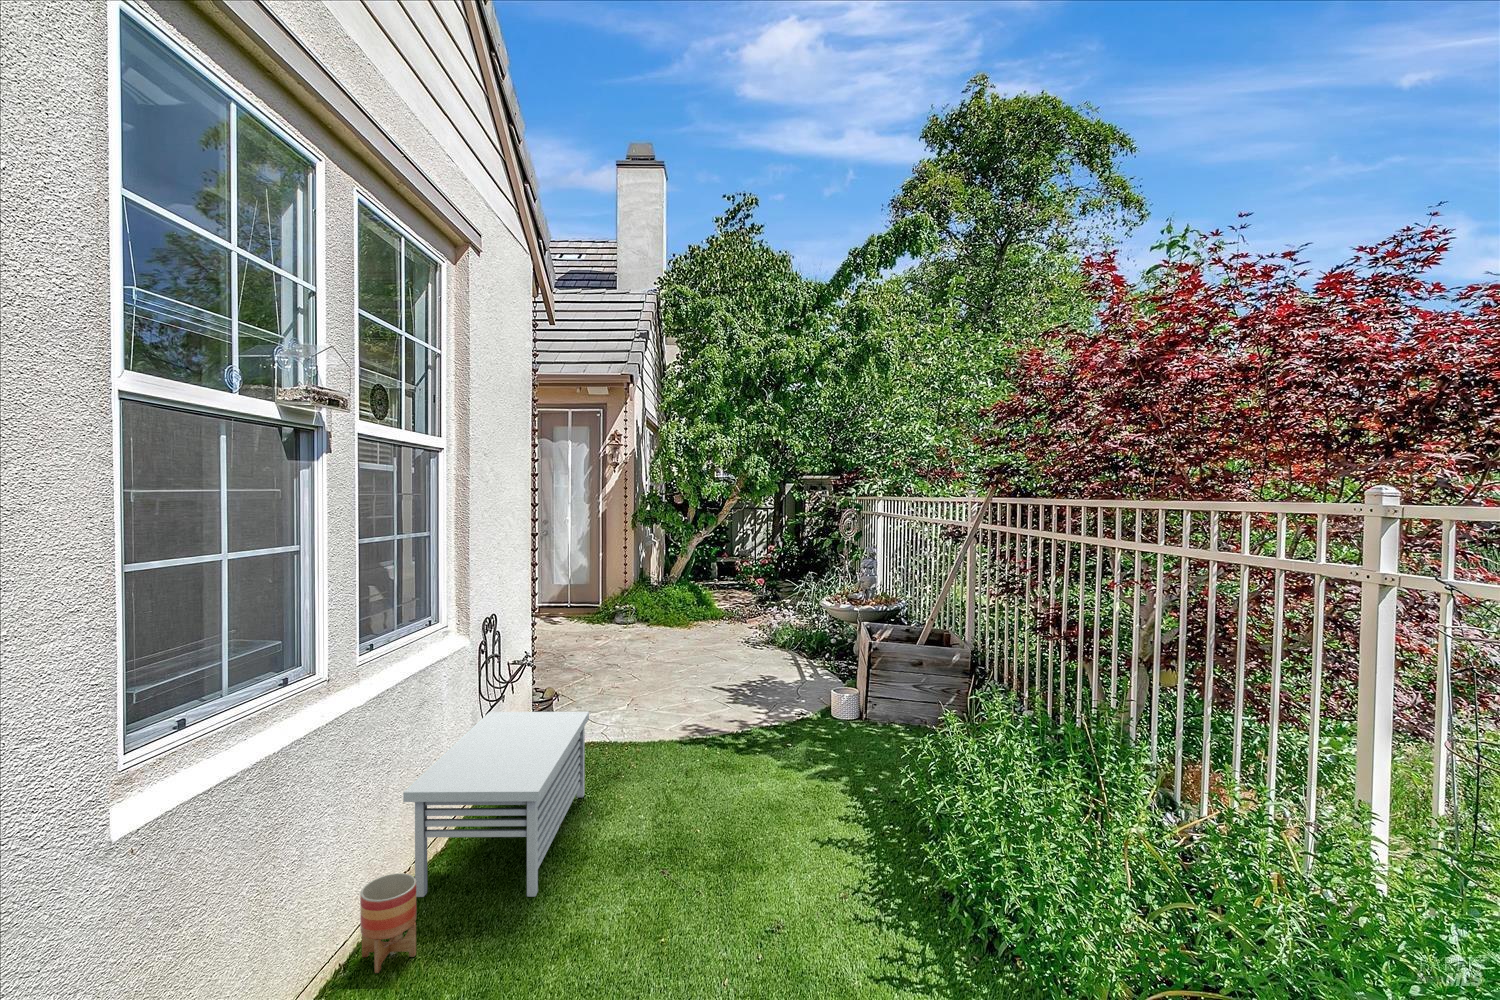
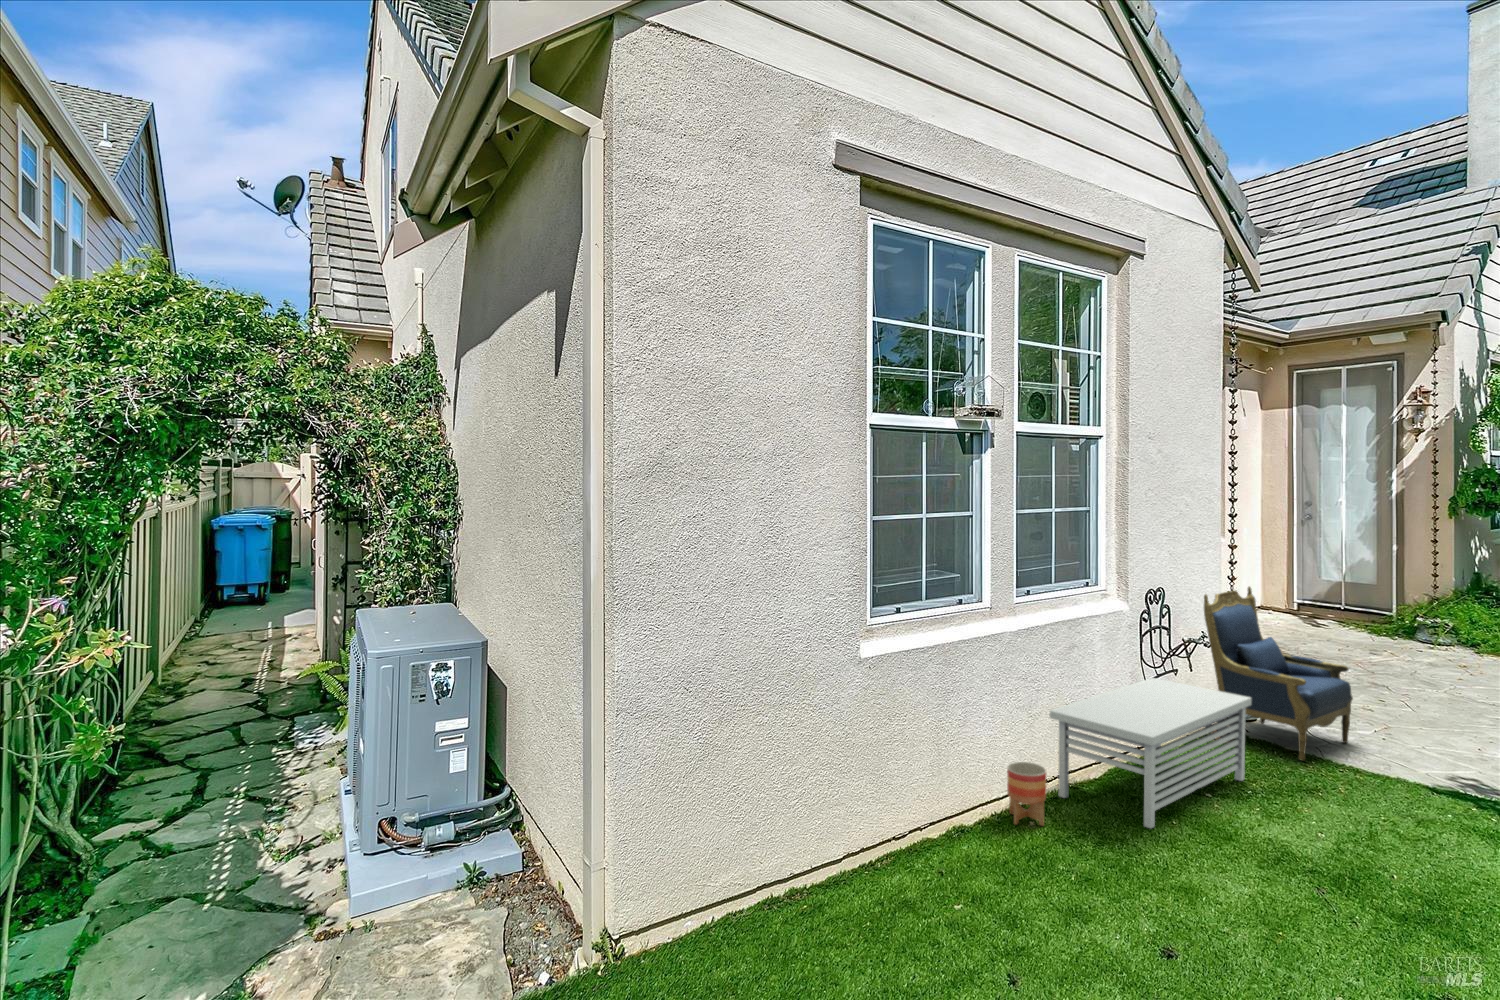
armchair: none [523,599,638,757] -> present [1204,586,1353,761]

